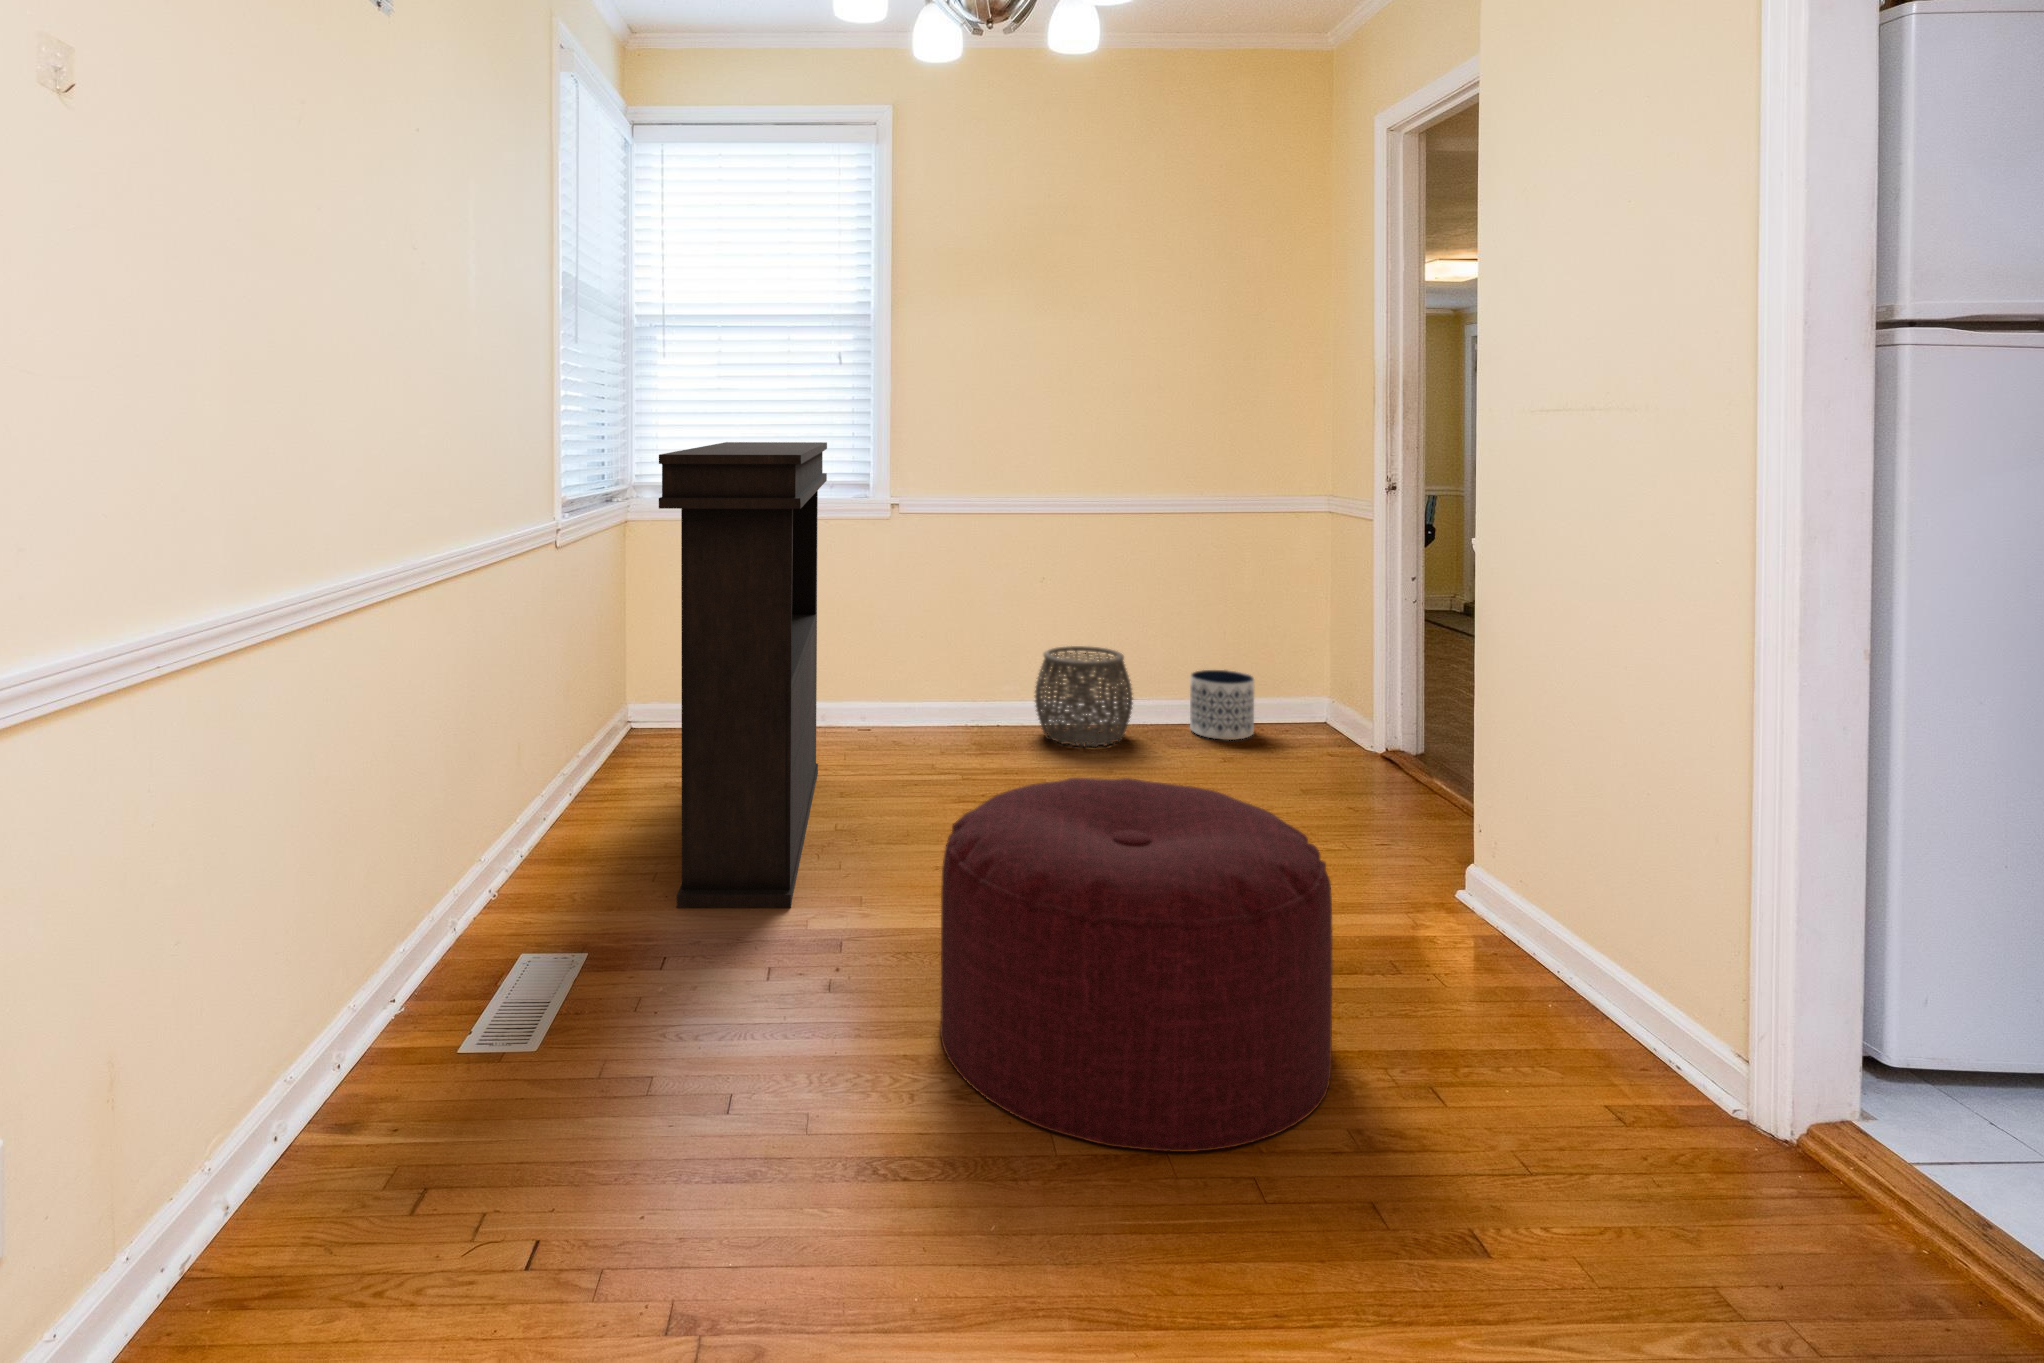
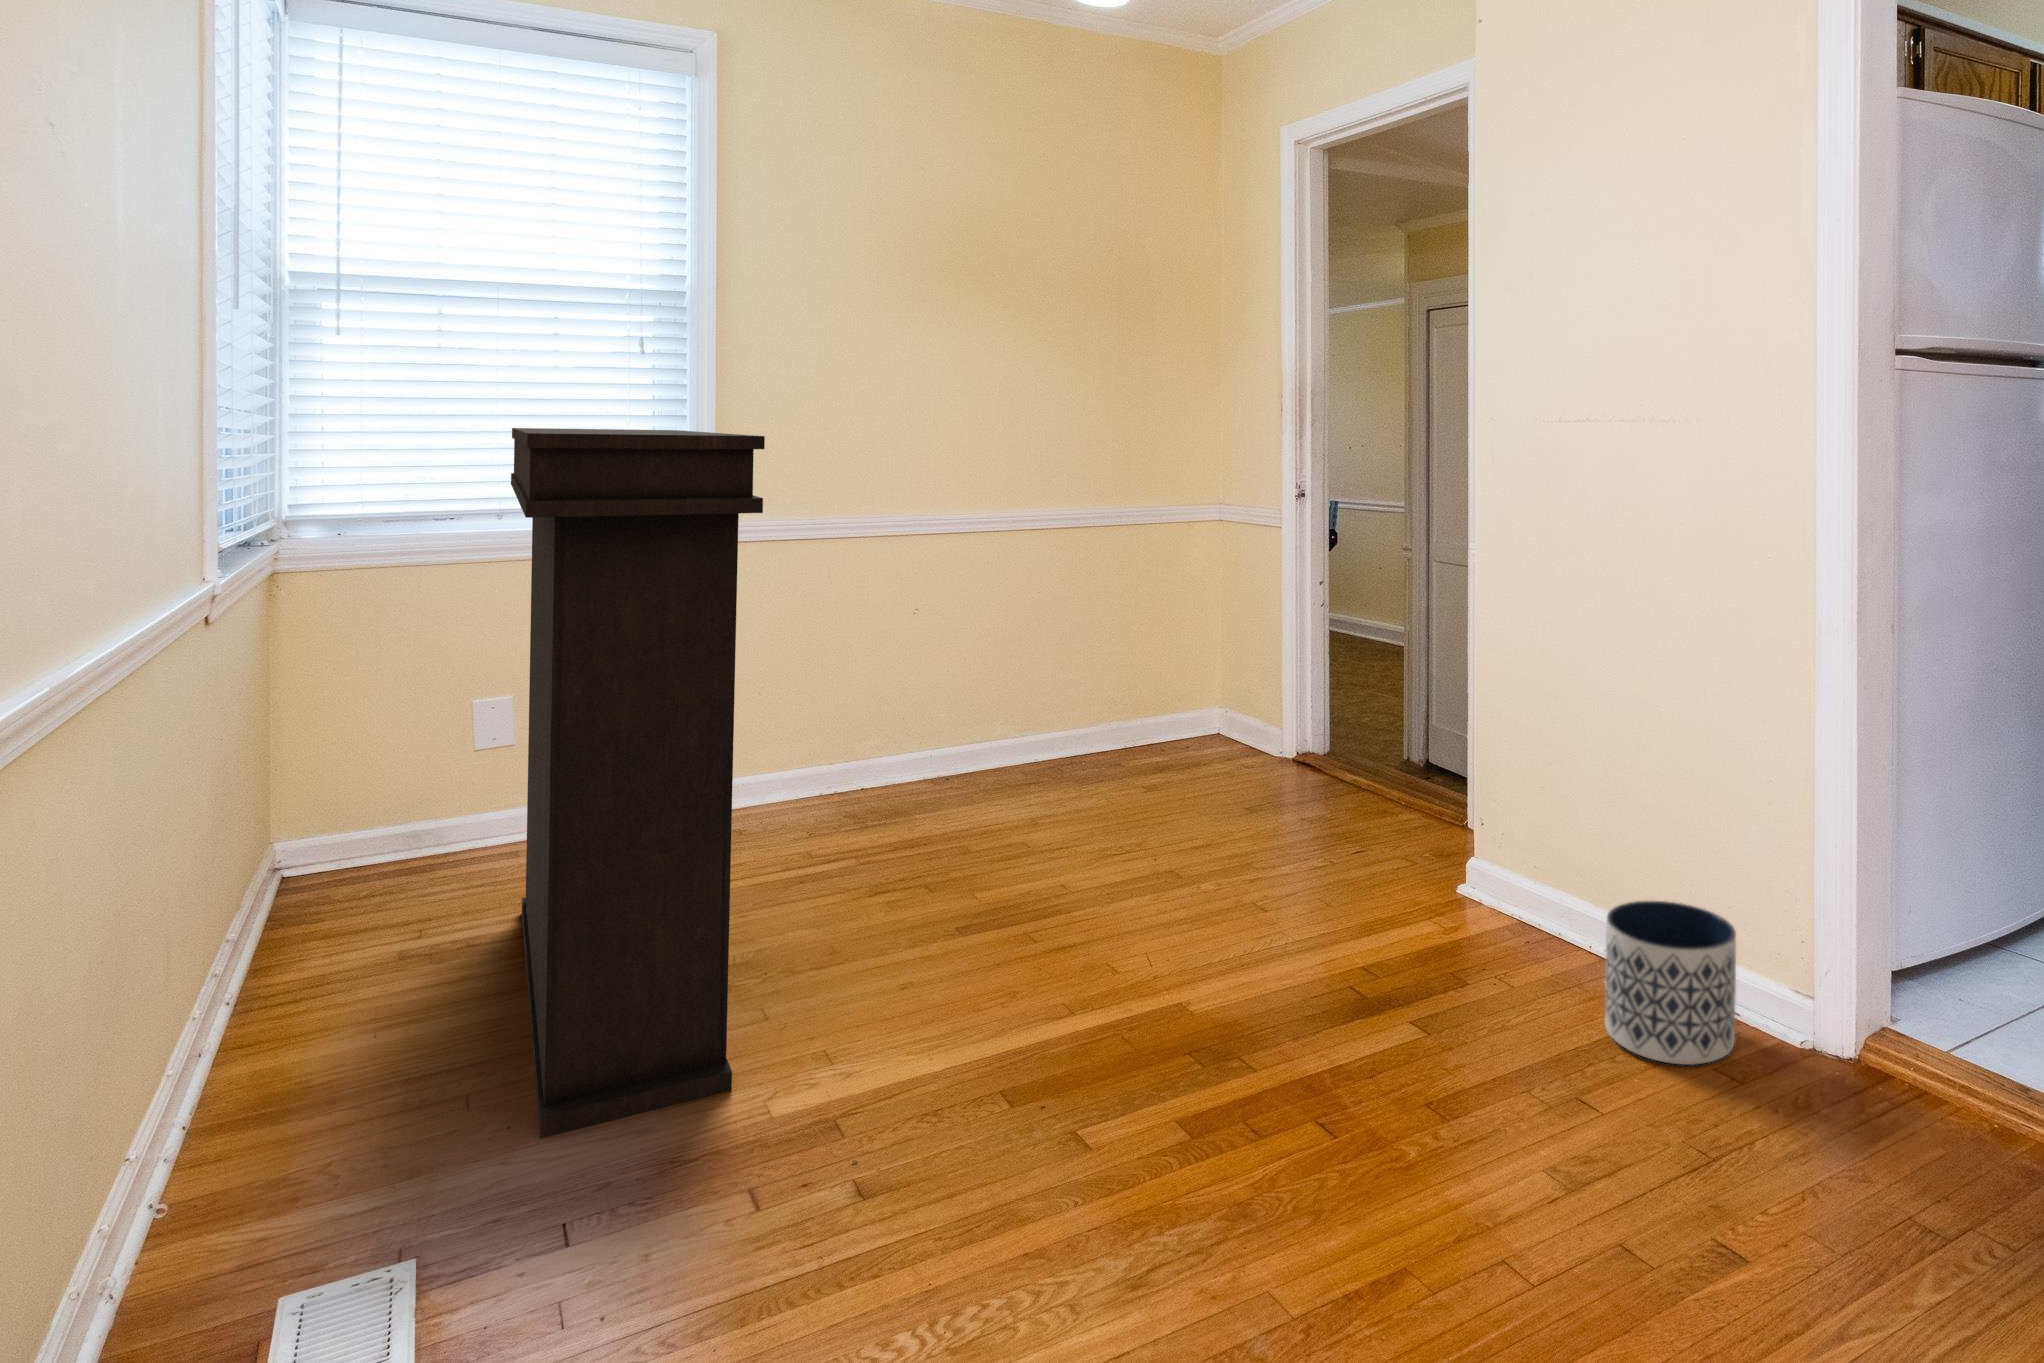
woven basket: present [1034,646,1133,747] -> none [923,680,1045,801]
planter: present [1190,670,1254,740] -> present [1605,901,1736,1065]
ottoman: present [940,778,1332,1152] -> none [1039,823,1510,1289]

